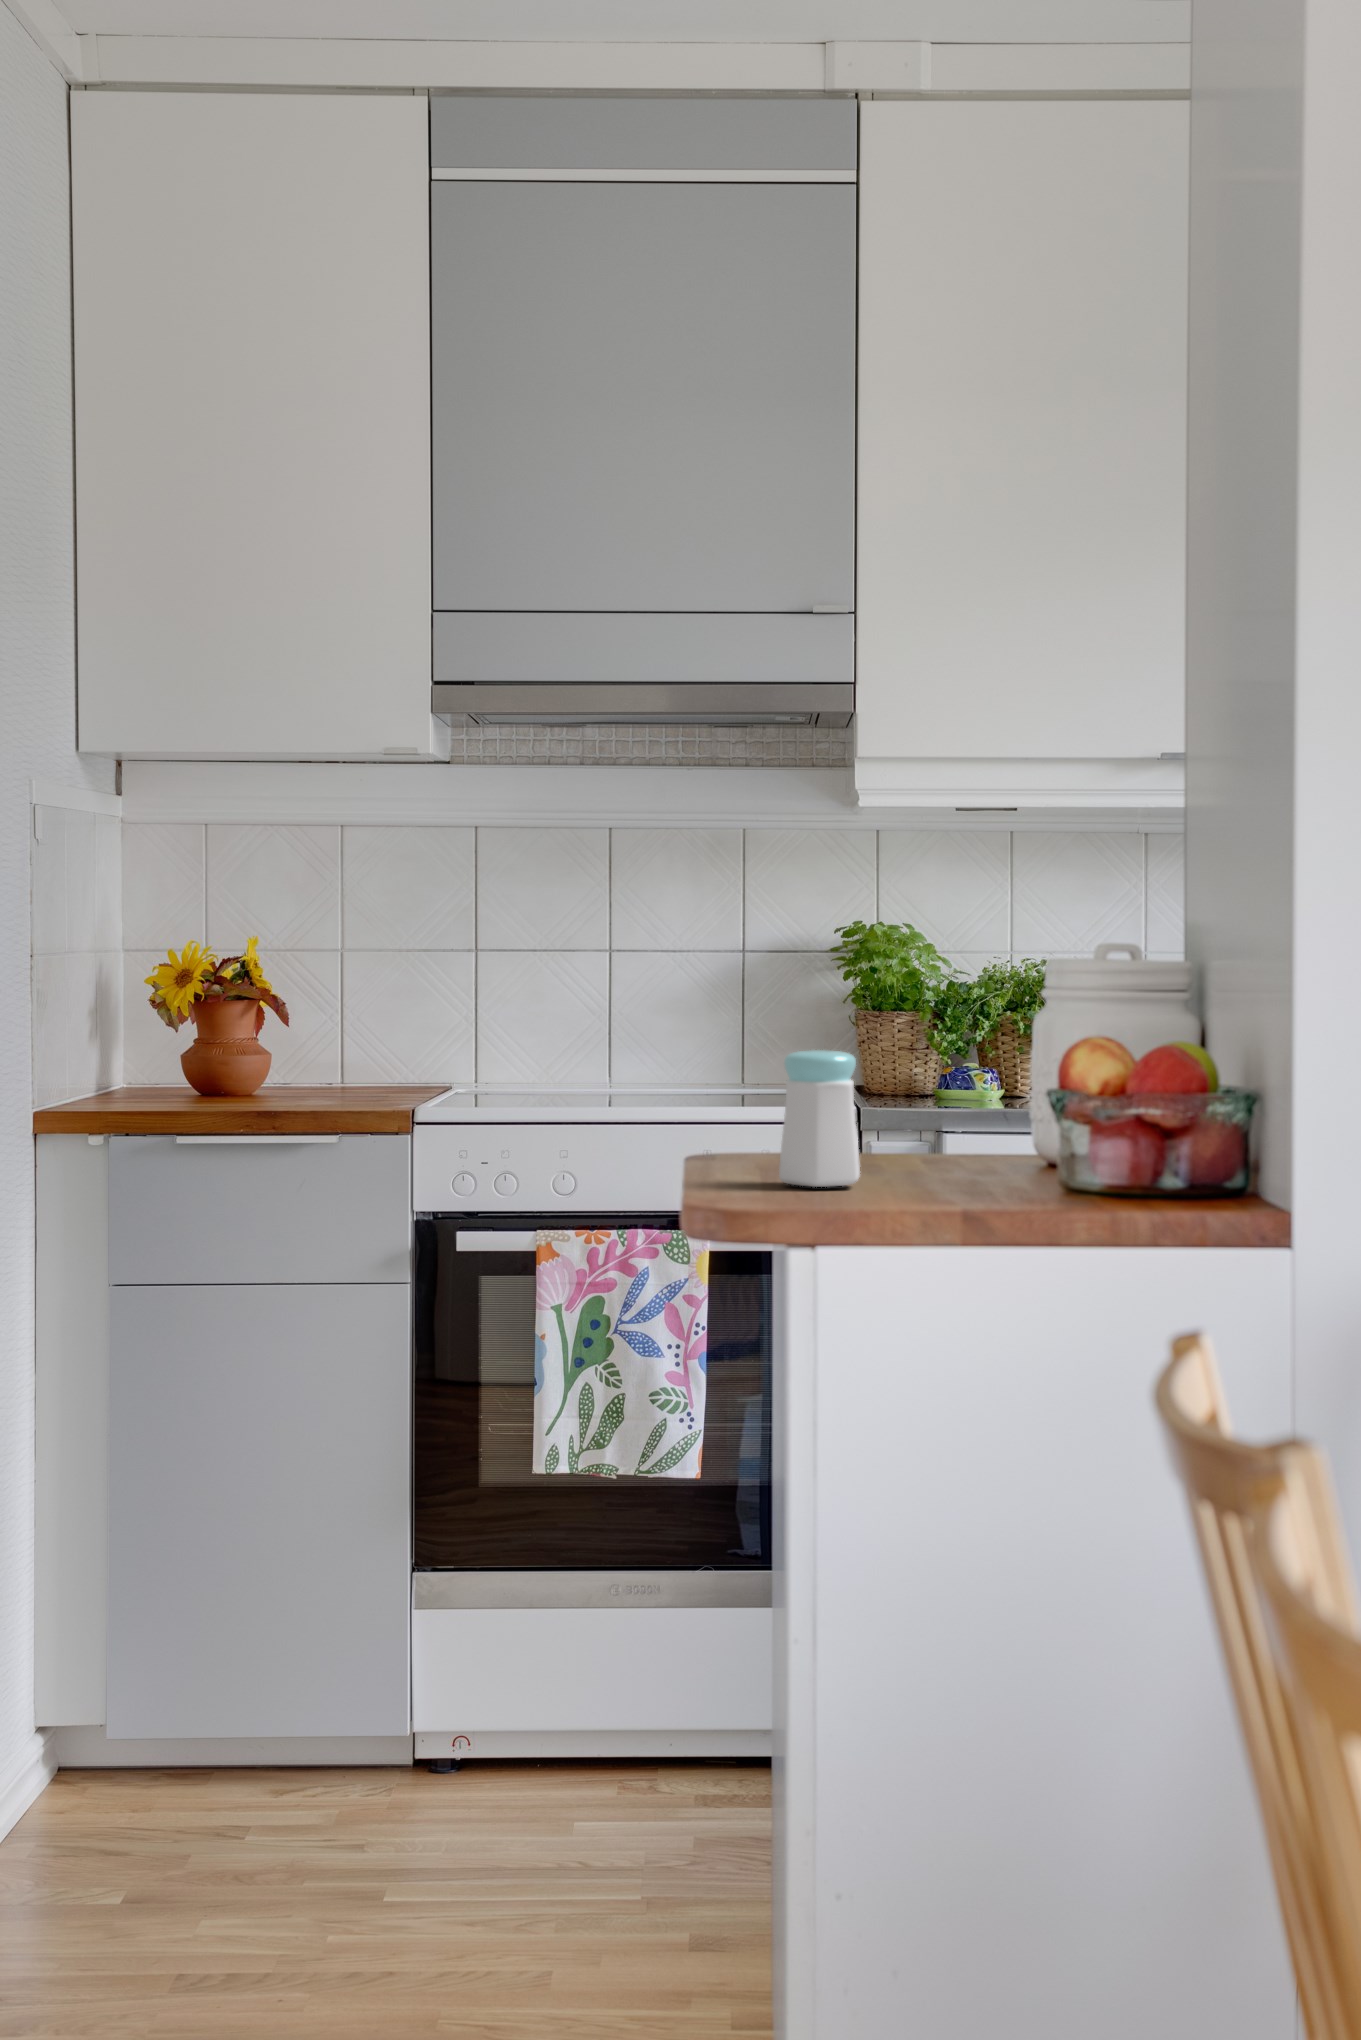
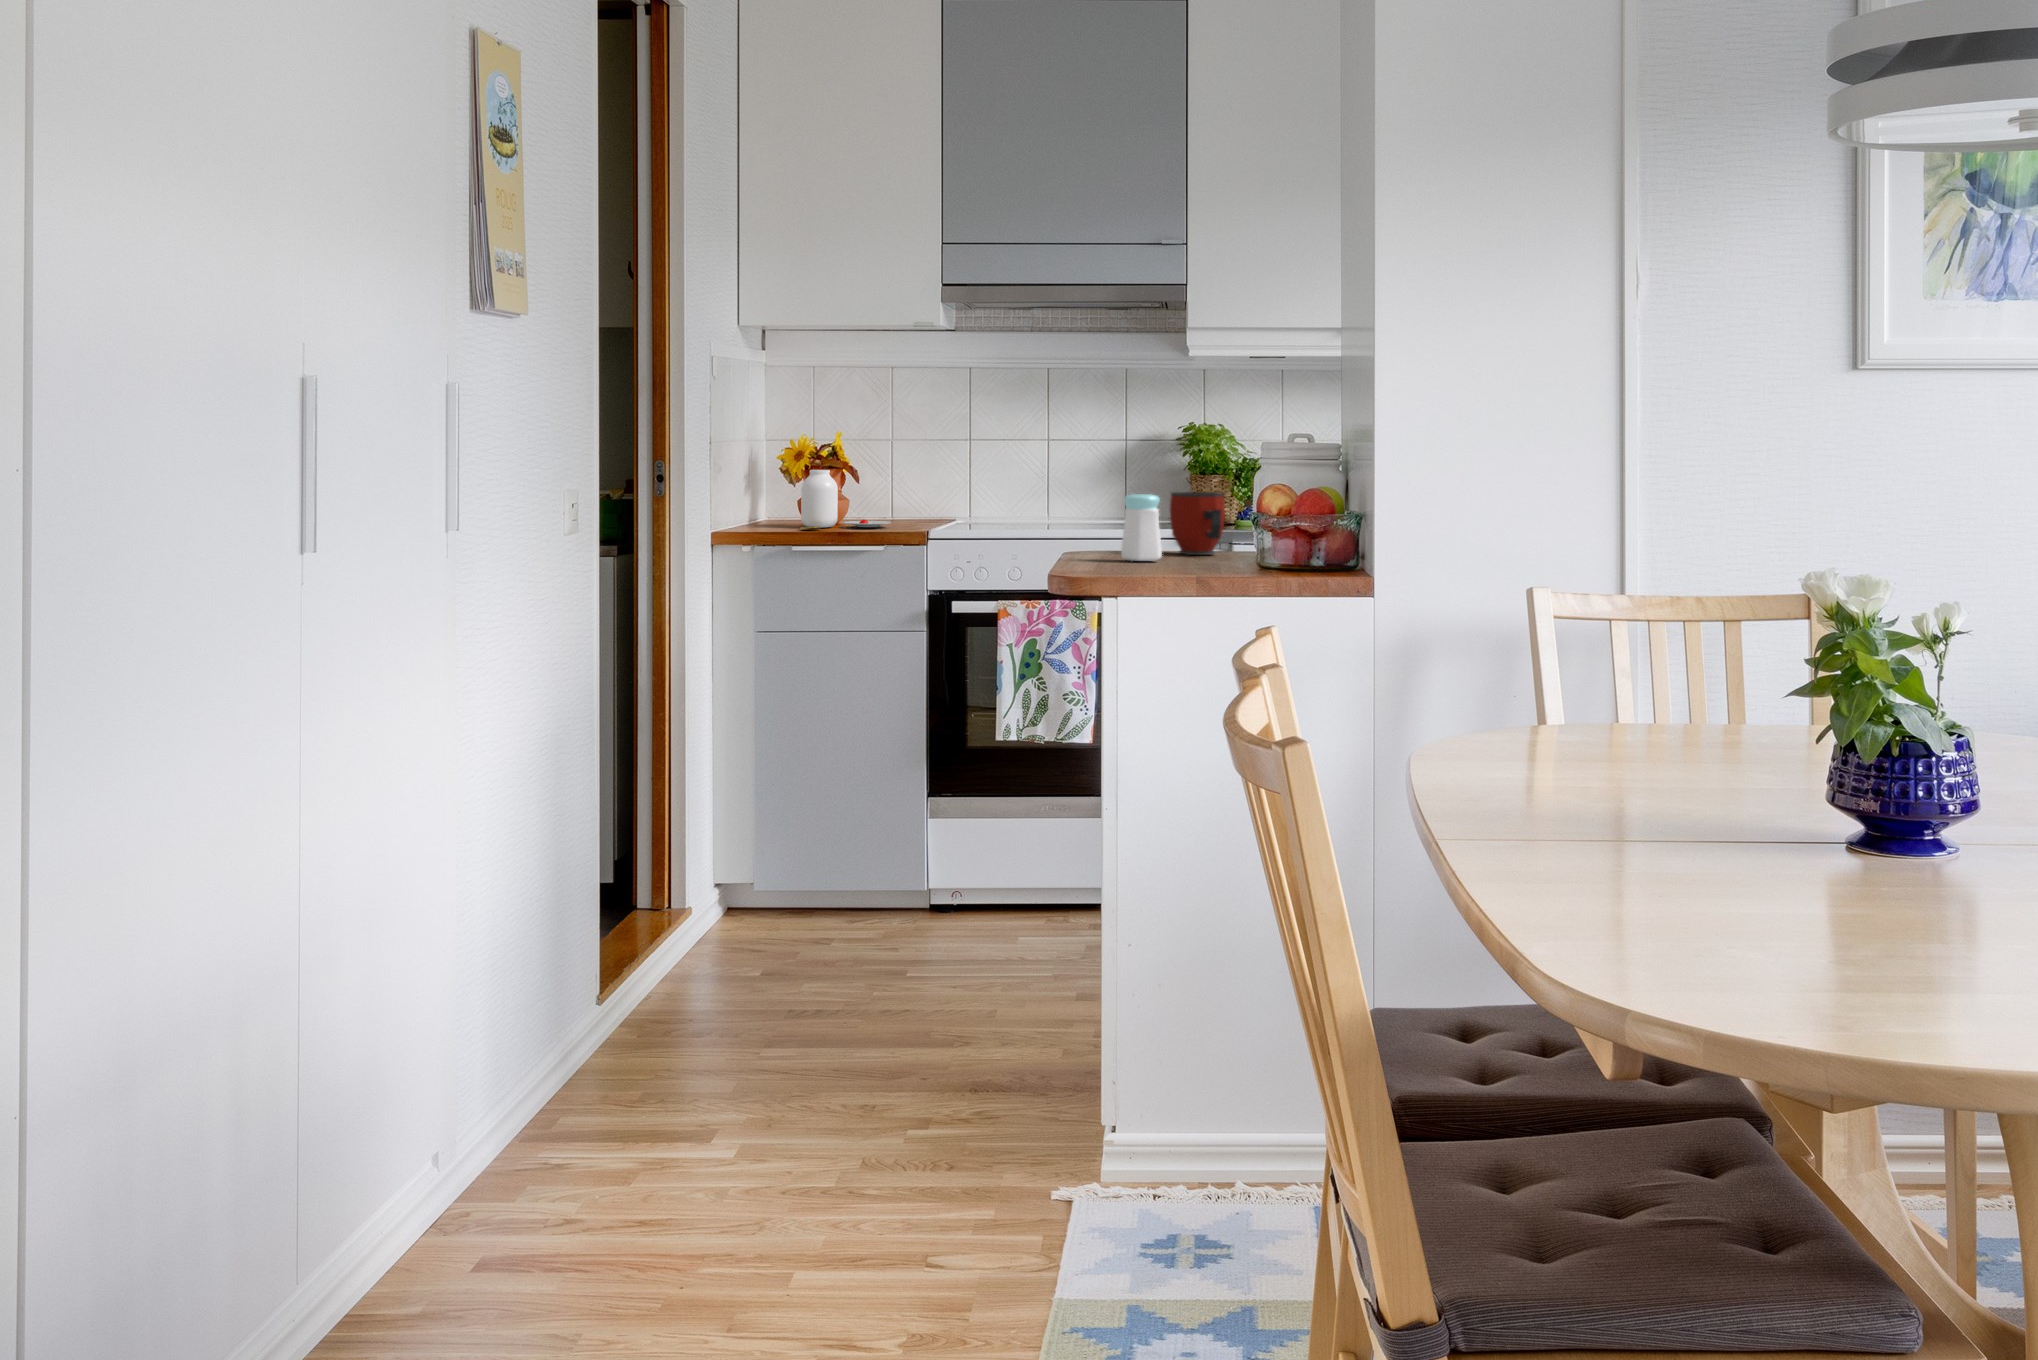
jar: none [183,1002,350,1107] -> present [800,470,891,529]
mug: none [860,1042,968,1165] -> present [1170,492,1225,555]

